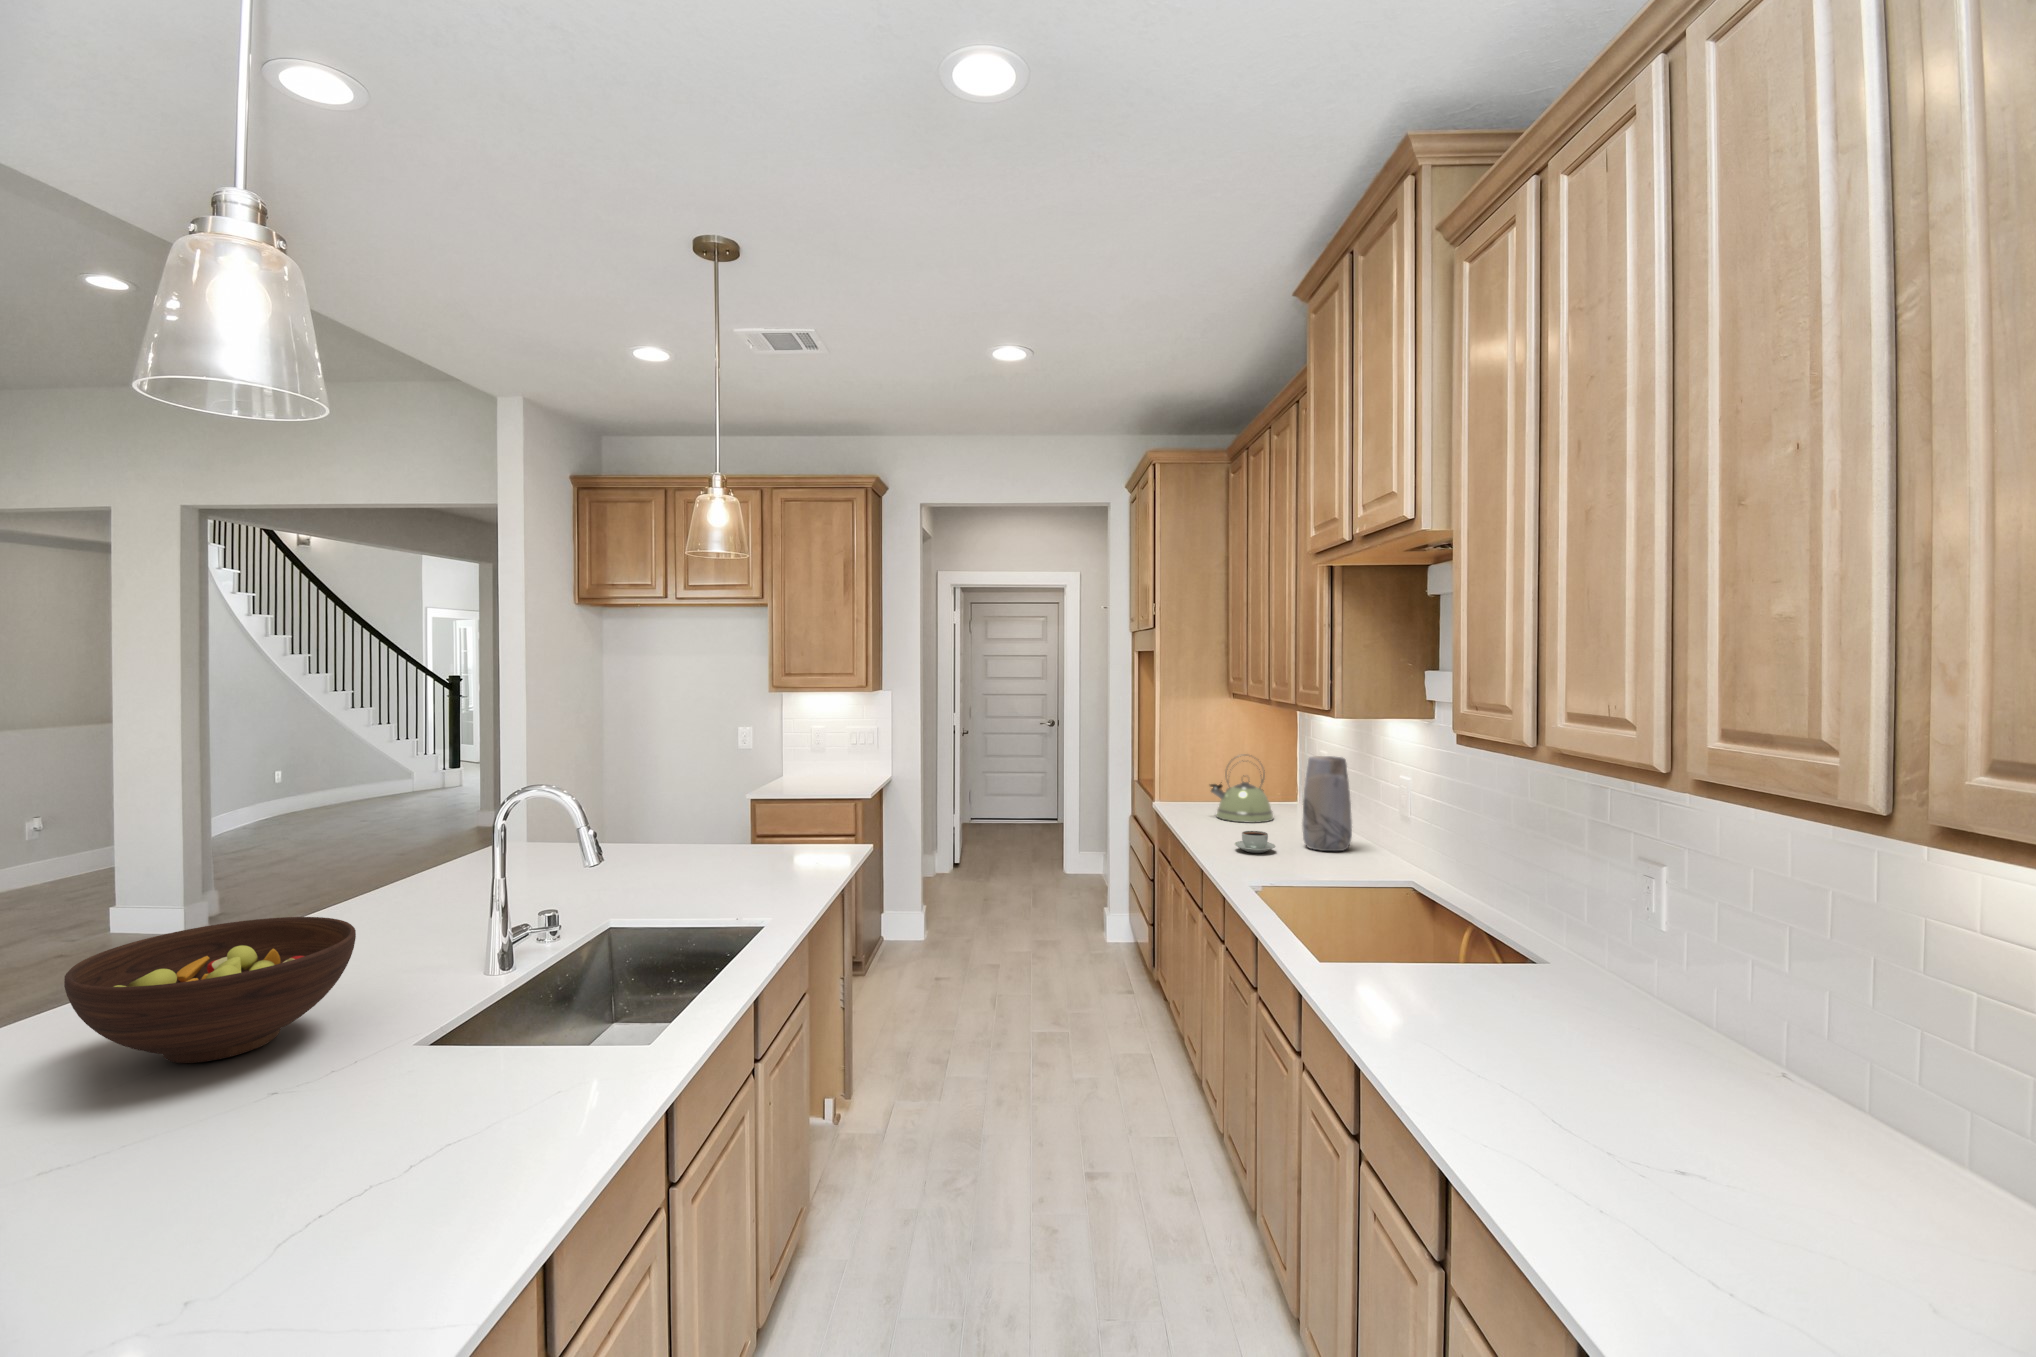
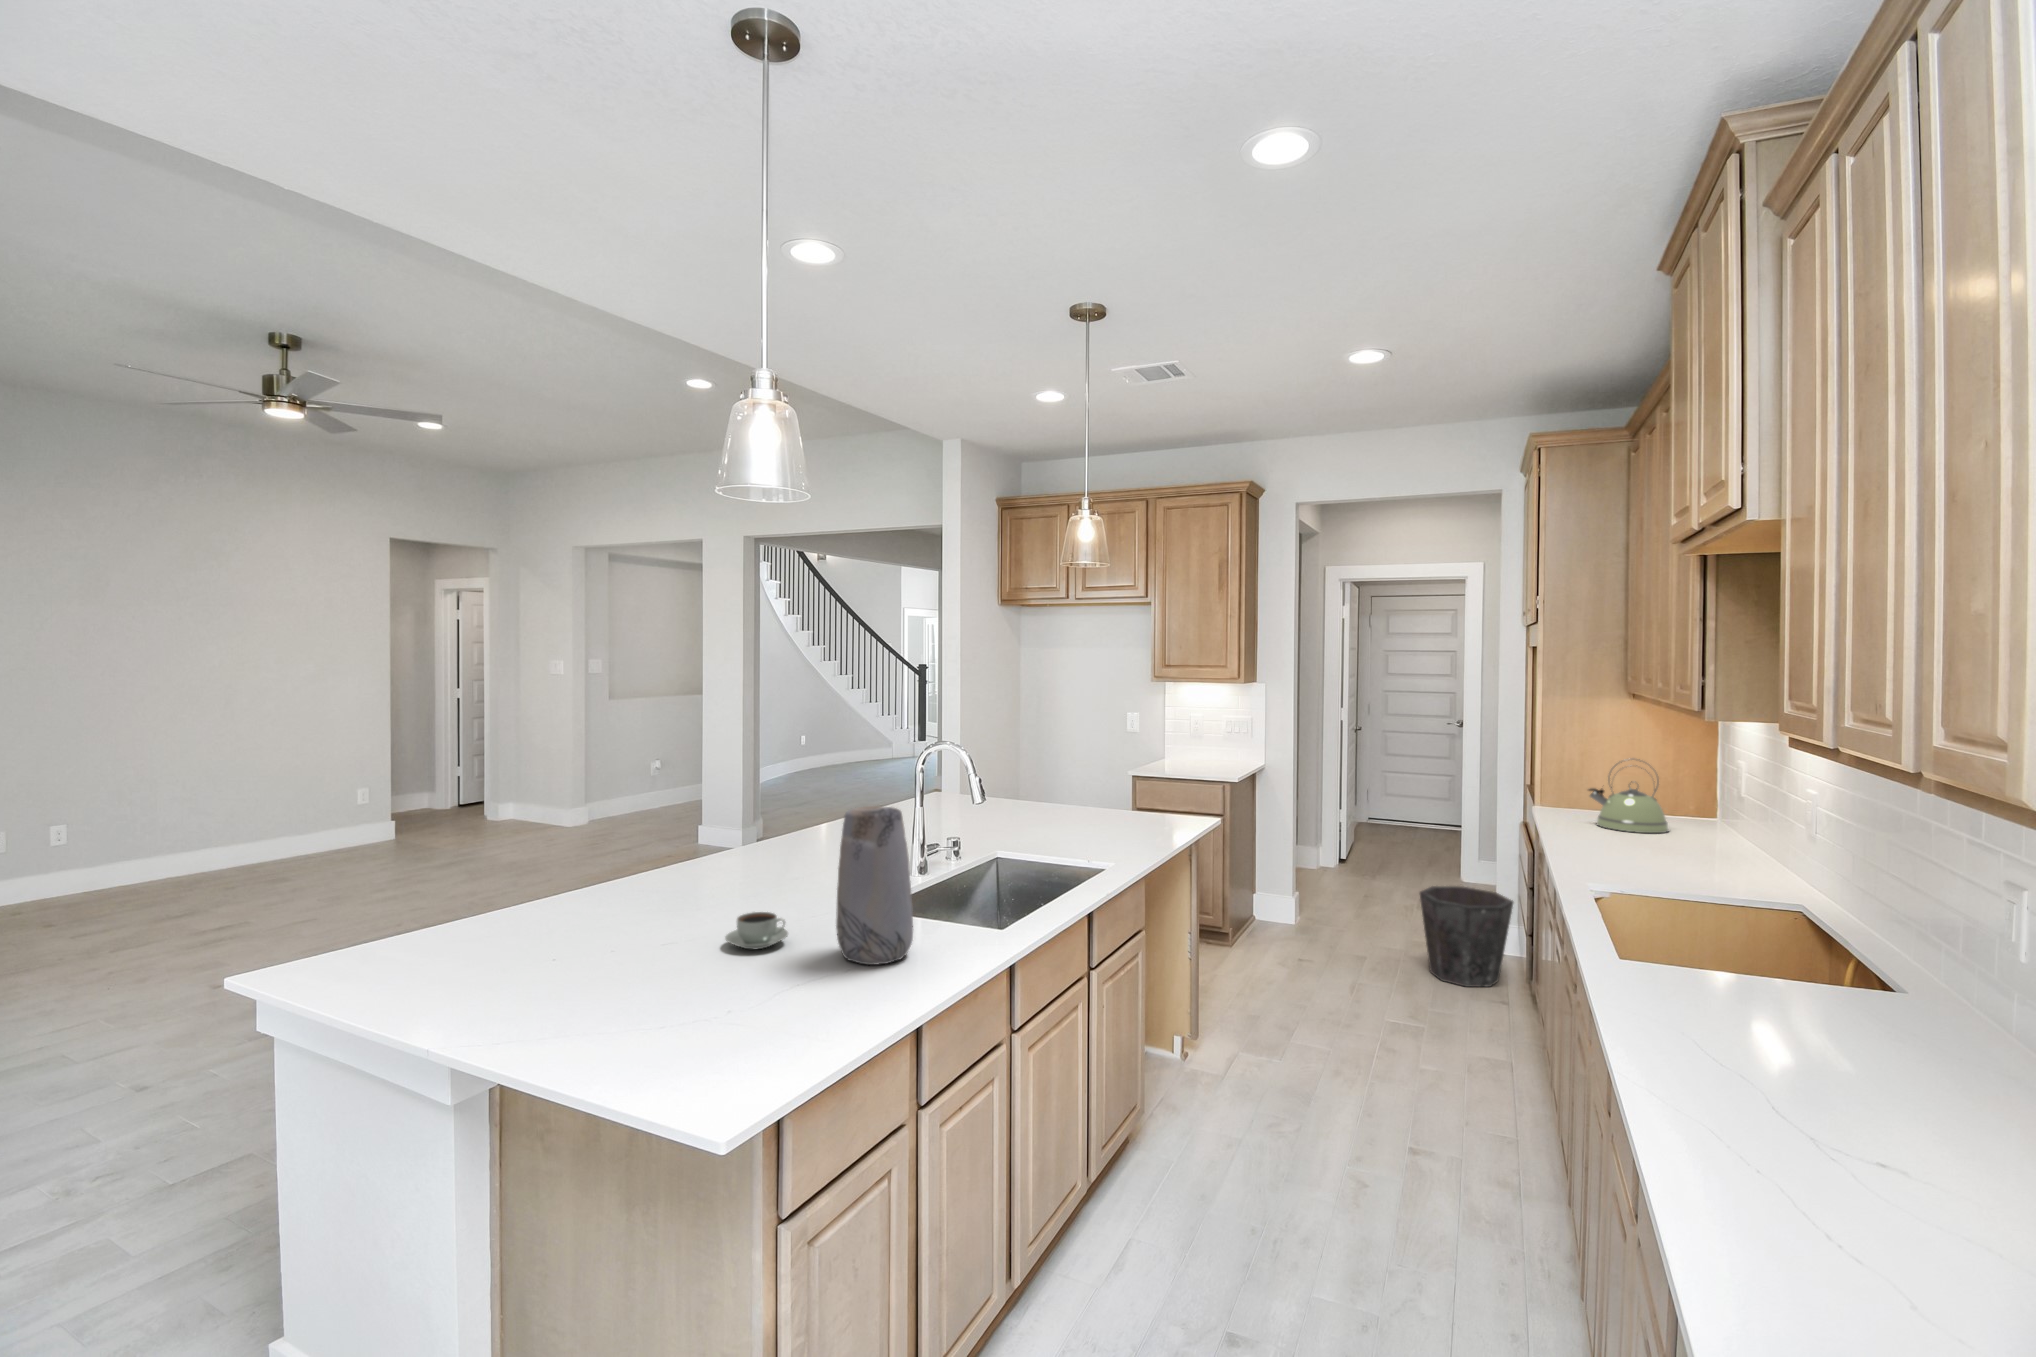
vase: present [1302,756,1352,851] -> present [836,806,913,965]
coffee cup: present [1235,831,1275,853] -> present [725,912,788,949]
waste bin: none [1049,883,1131,981] -> present [1420,886,1513,987]
fruit bowl: present [64,917,356,1063] -> none [699,812,836,889]

